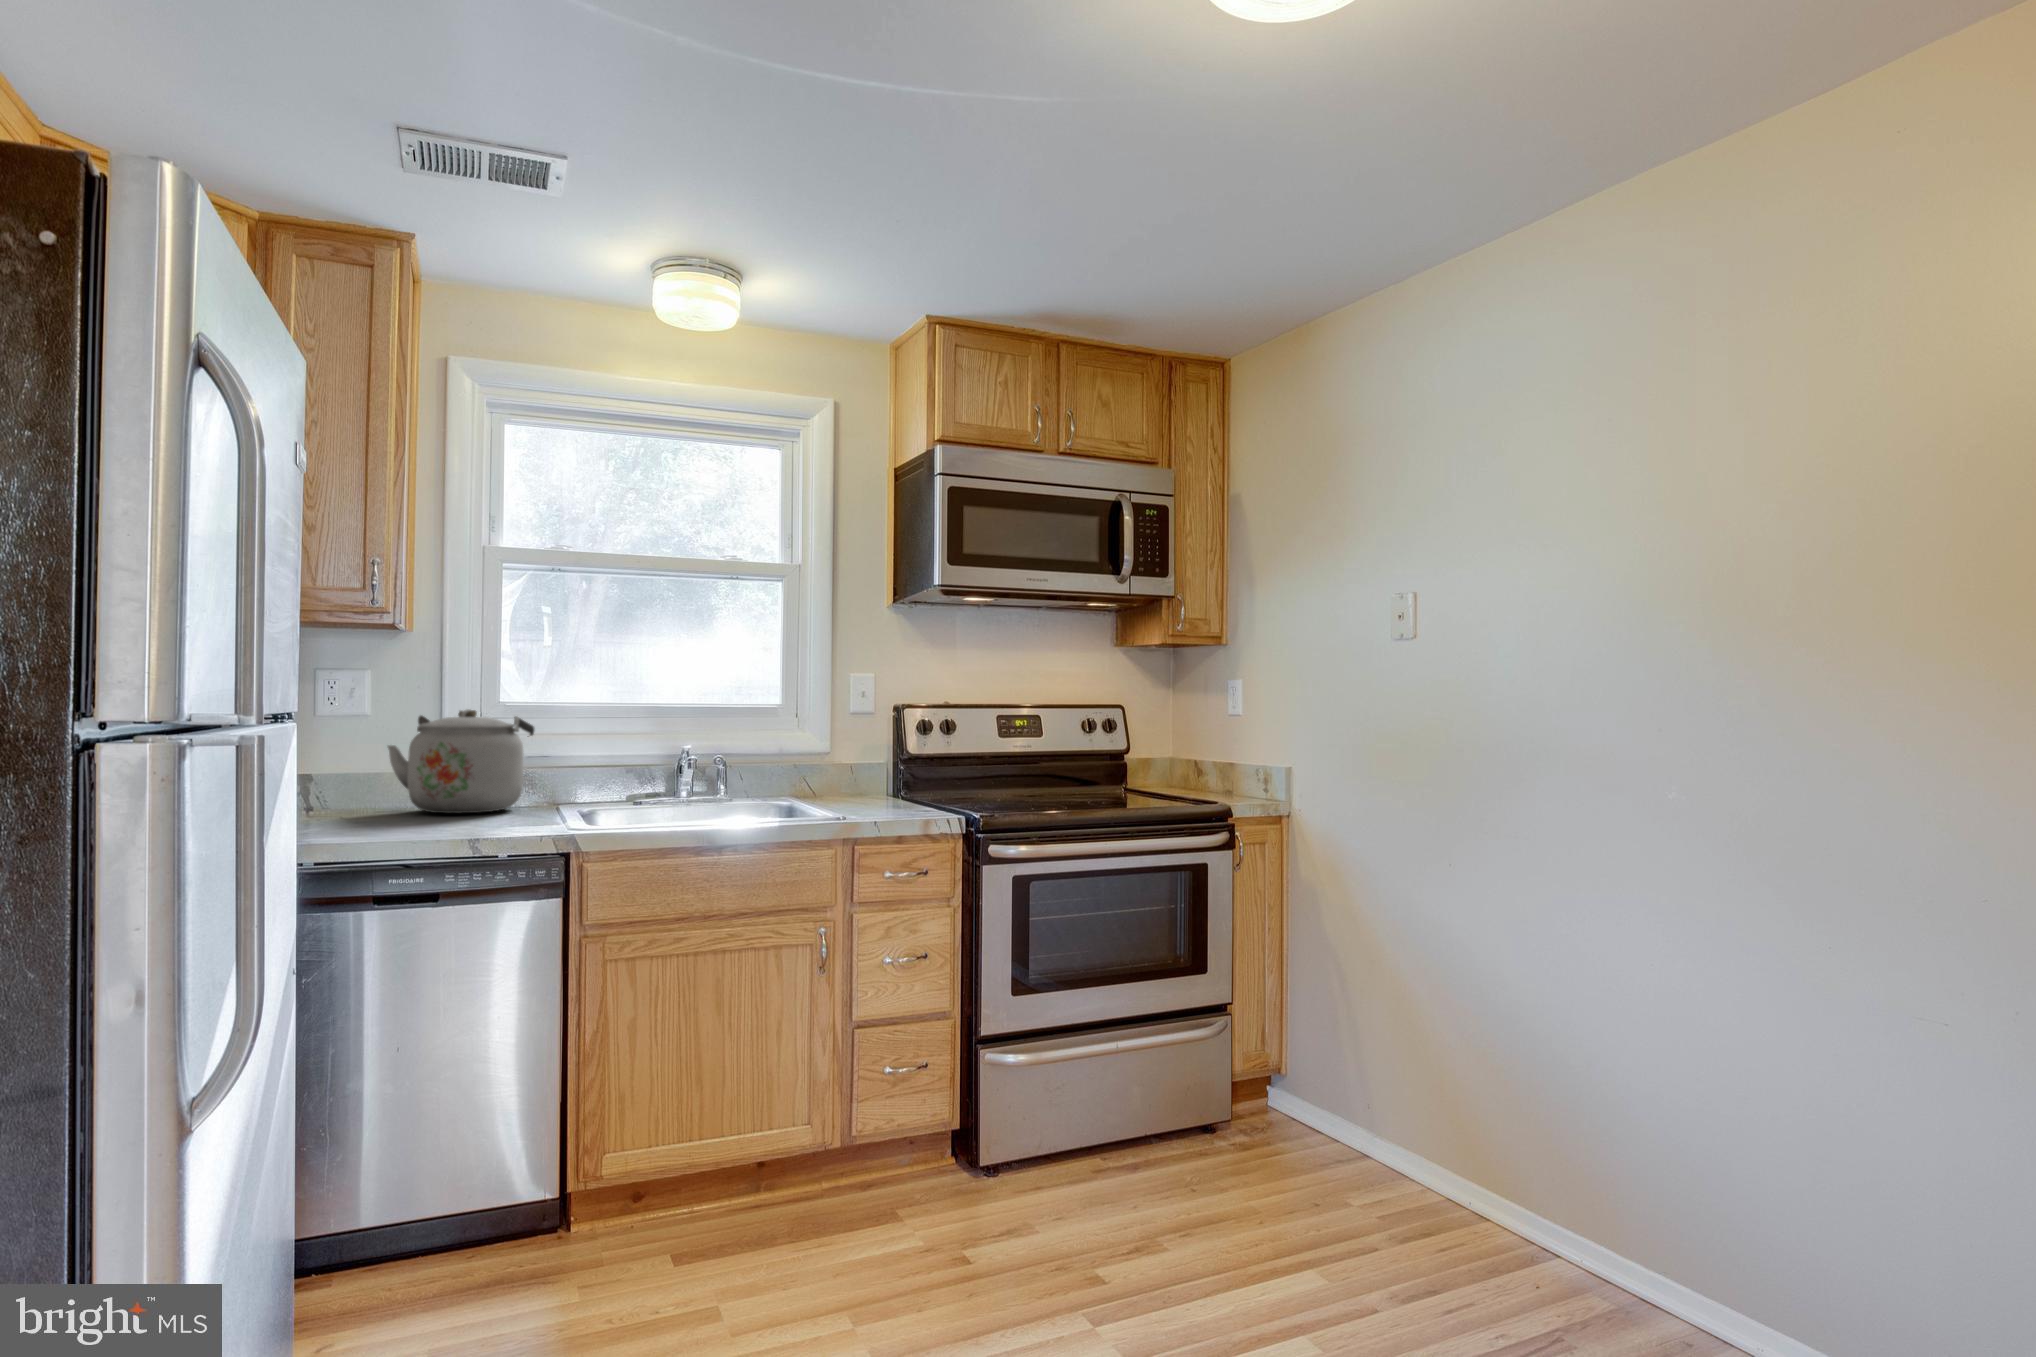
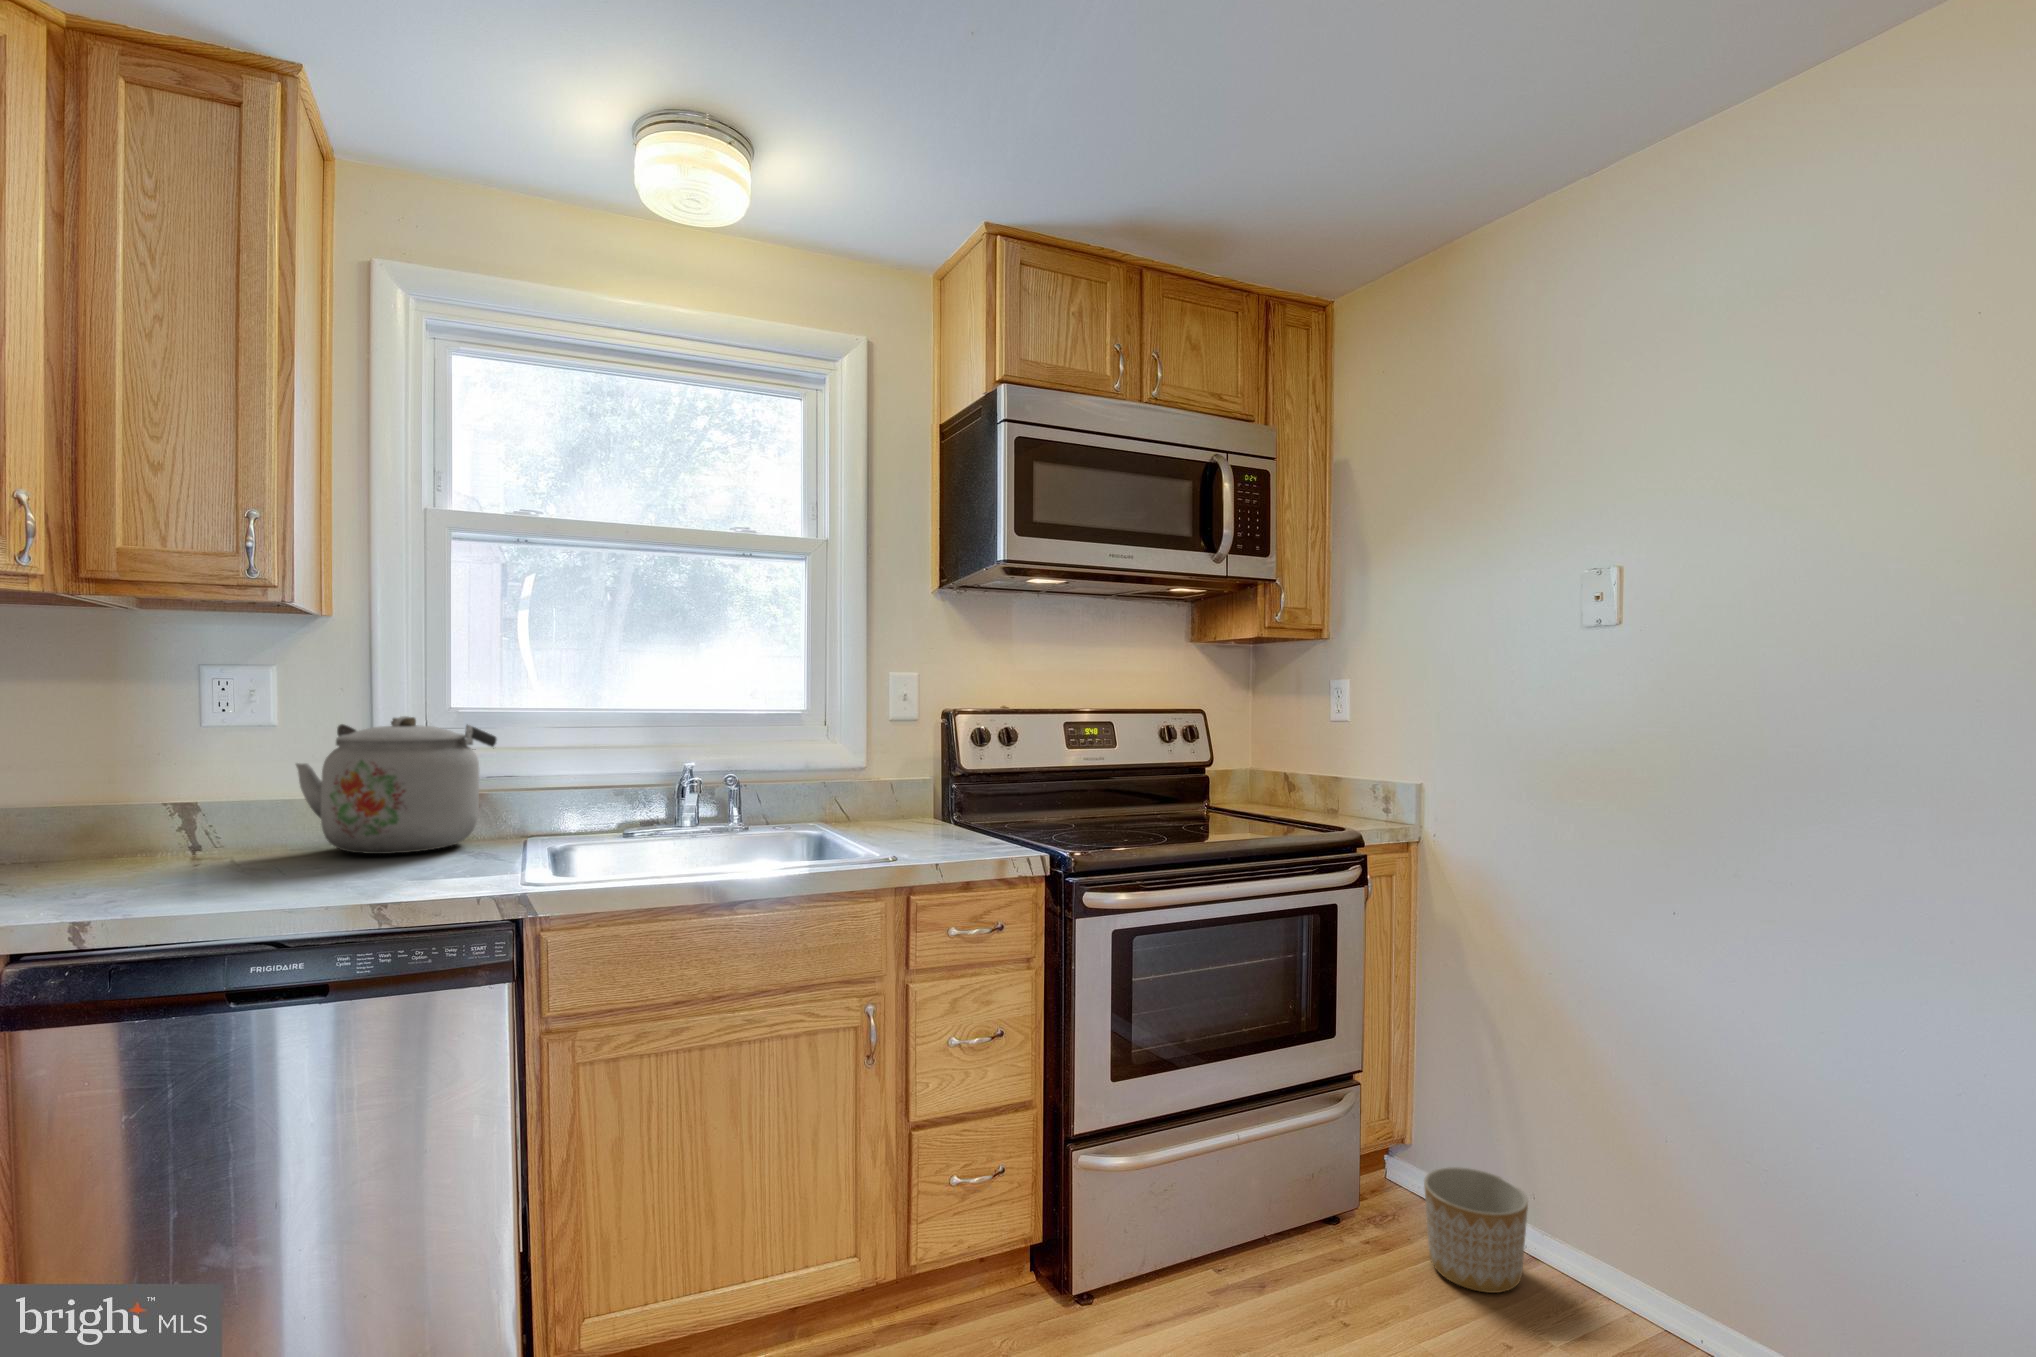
planter: none [1272,1079,1351,1168] -> present [1424,1167,1528,1293]

